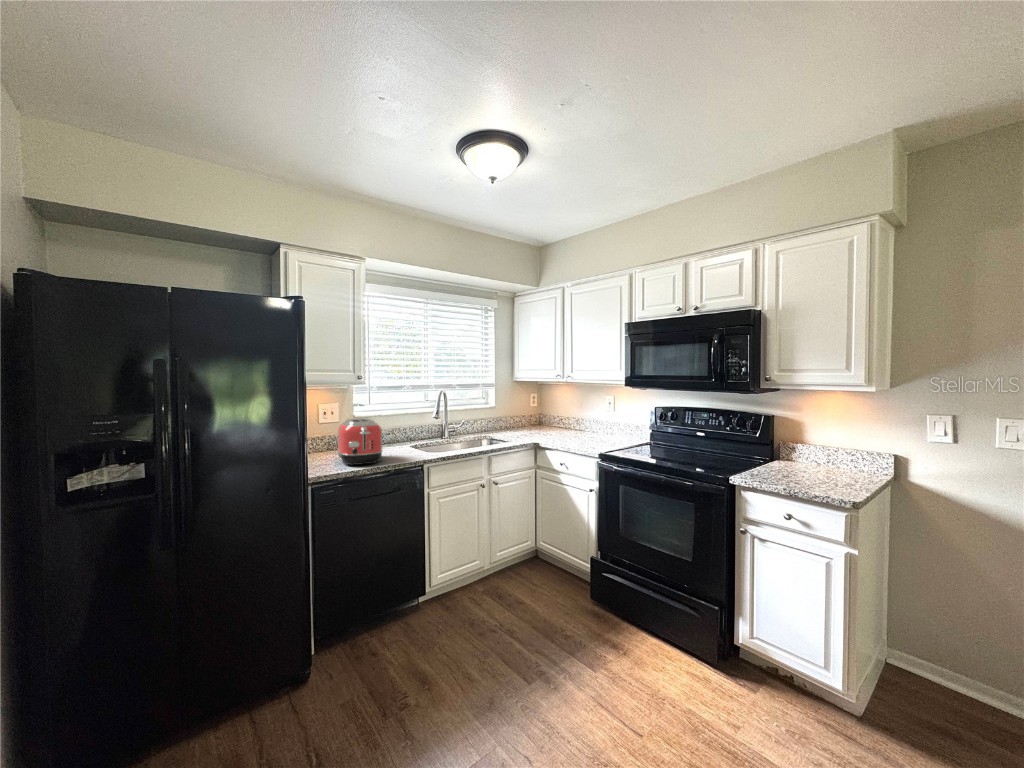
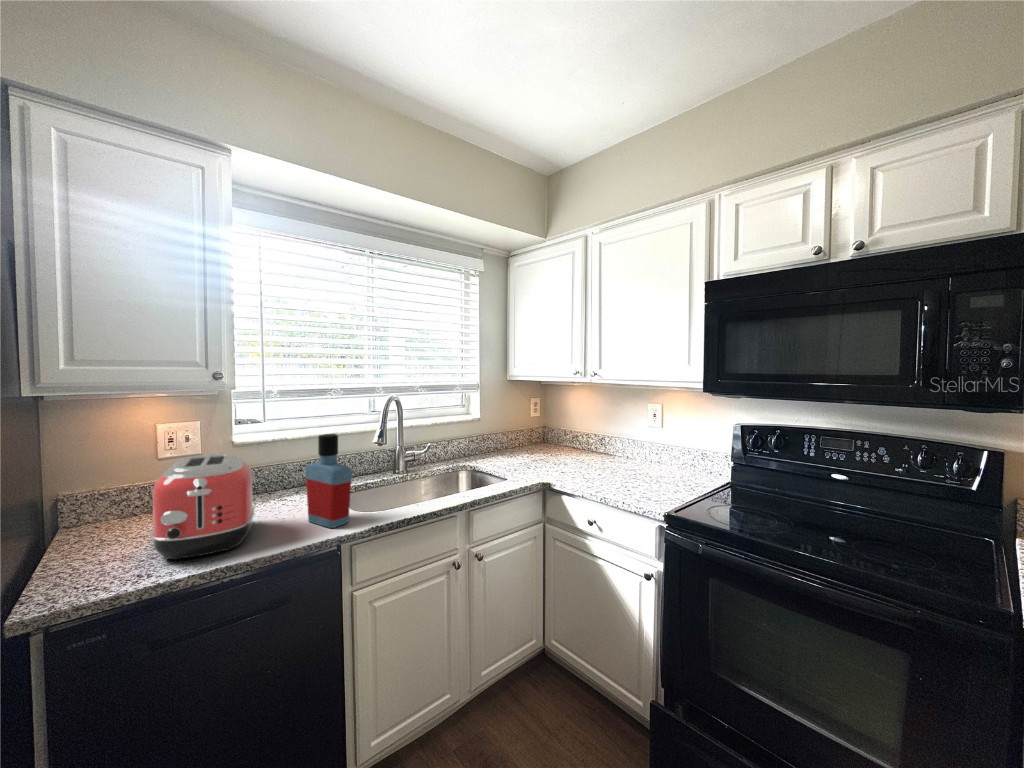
bottle: none [403,409,429,458] -> present [305,434,352,528]

